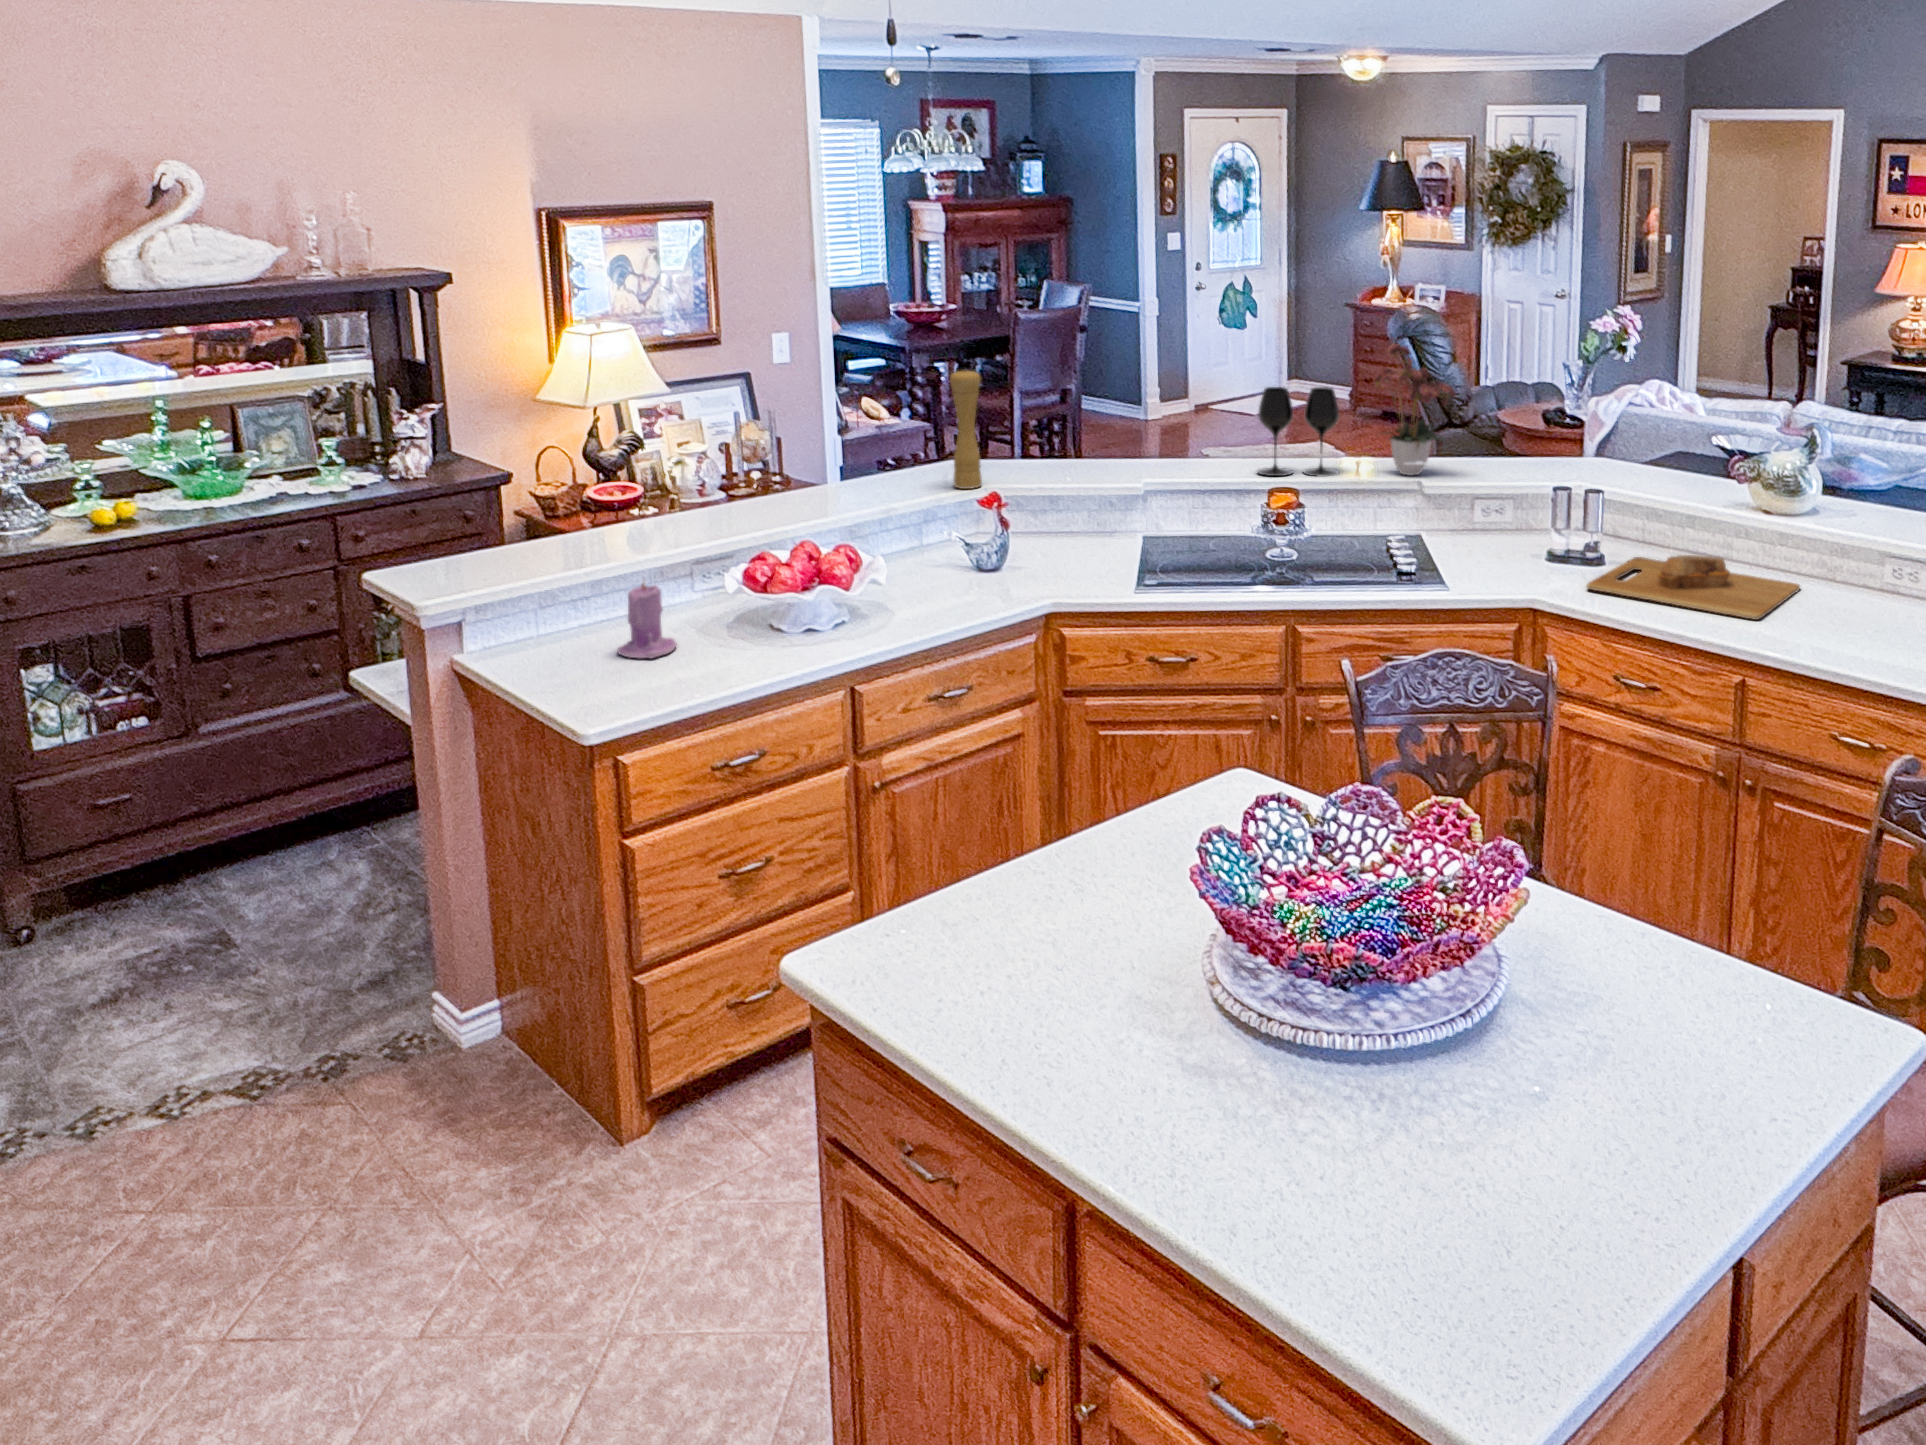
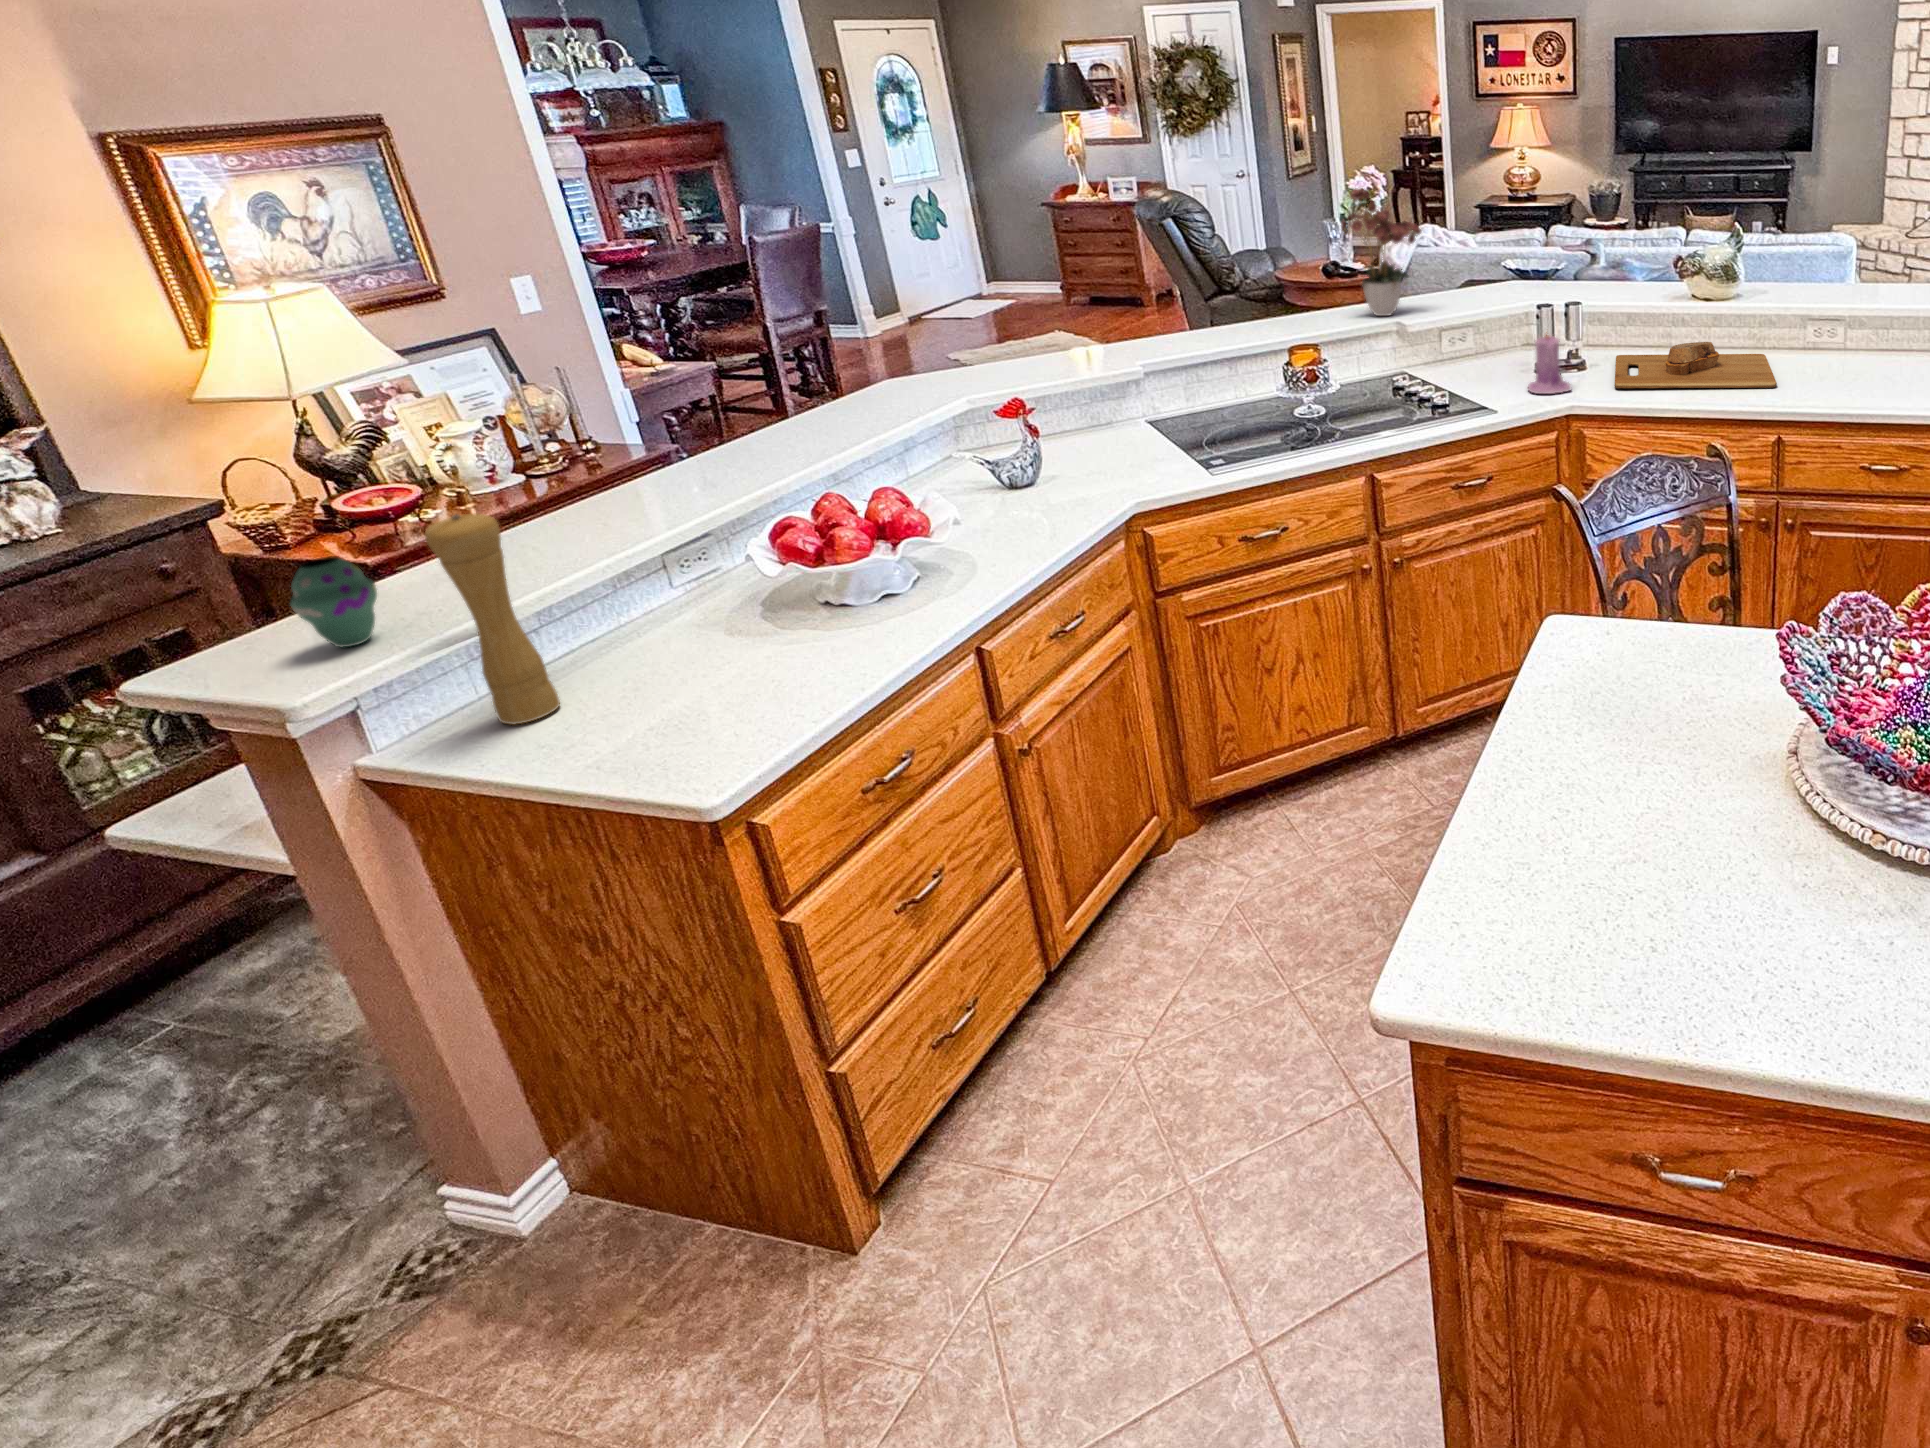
pepper mill: present [950,370,982,489] -> present [425,514,560,724]
wine glass: present [1258,387,1339,476] -> none [1232,240,1318,337]
vase: none [462,518,509,580] -> present [290,556,377,648]
candle: present [618,584,677,659] -> present [1528,332,1571,394]

